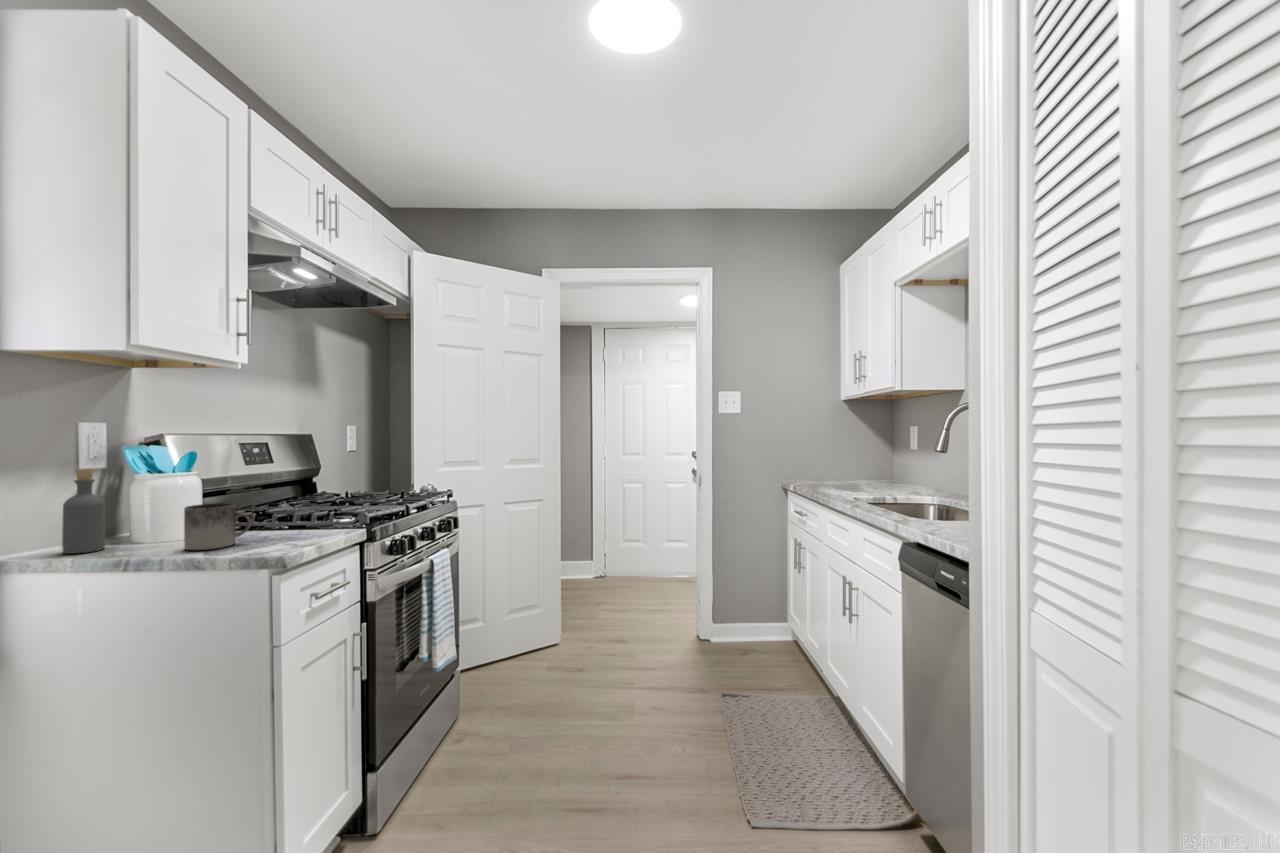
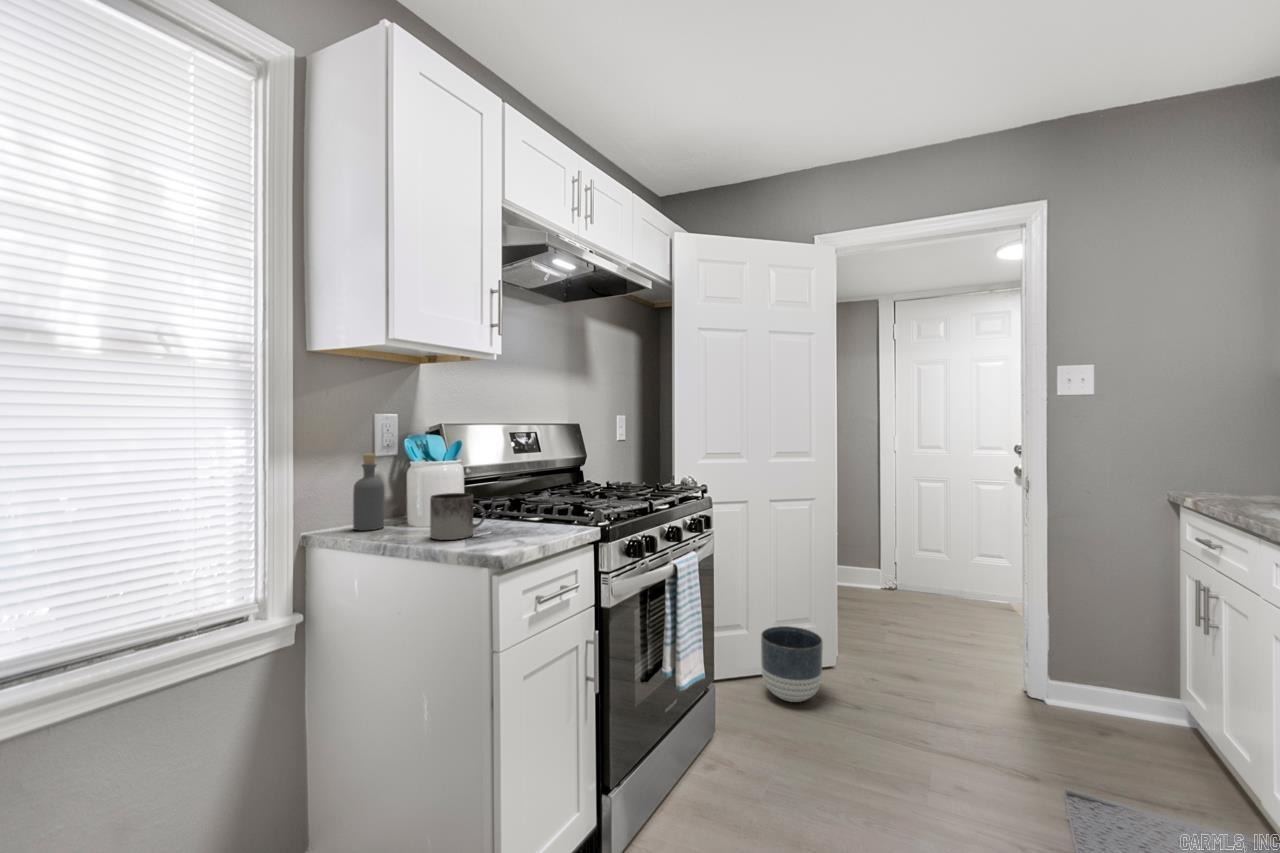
planter: none [501,611,554,675] -> present [761,626,823,702]

